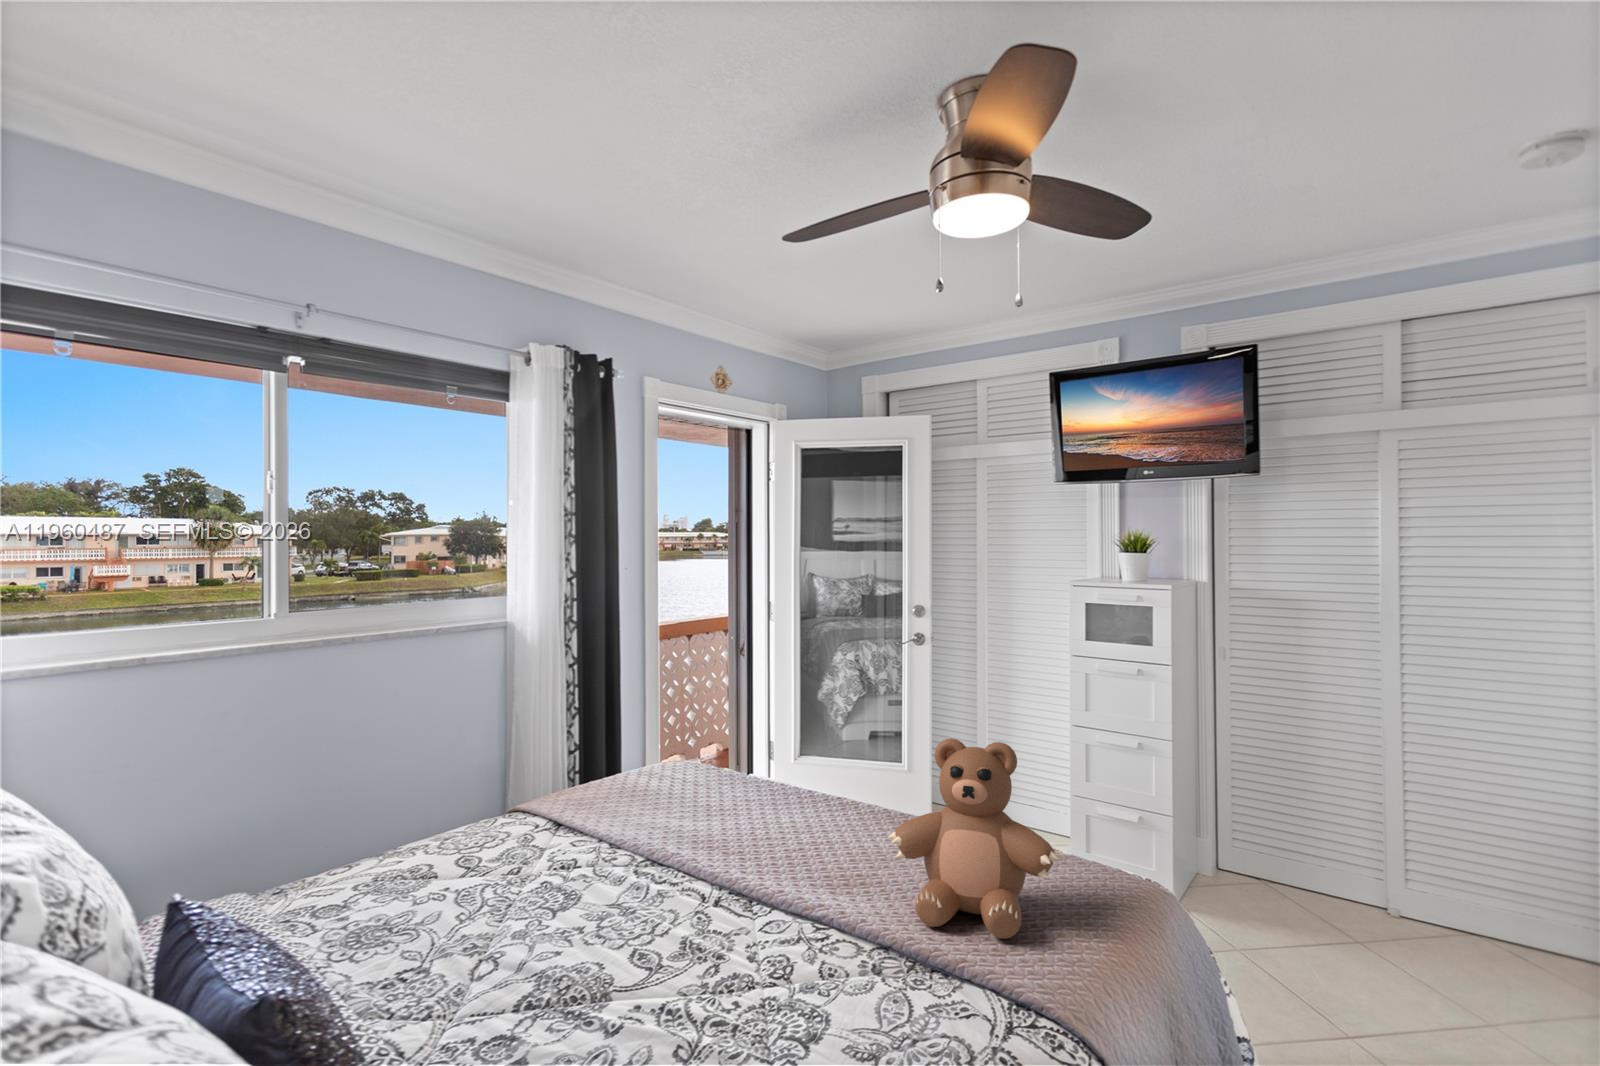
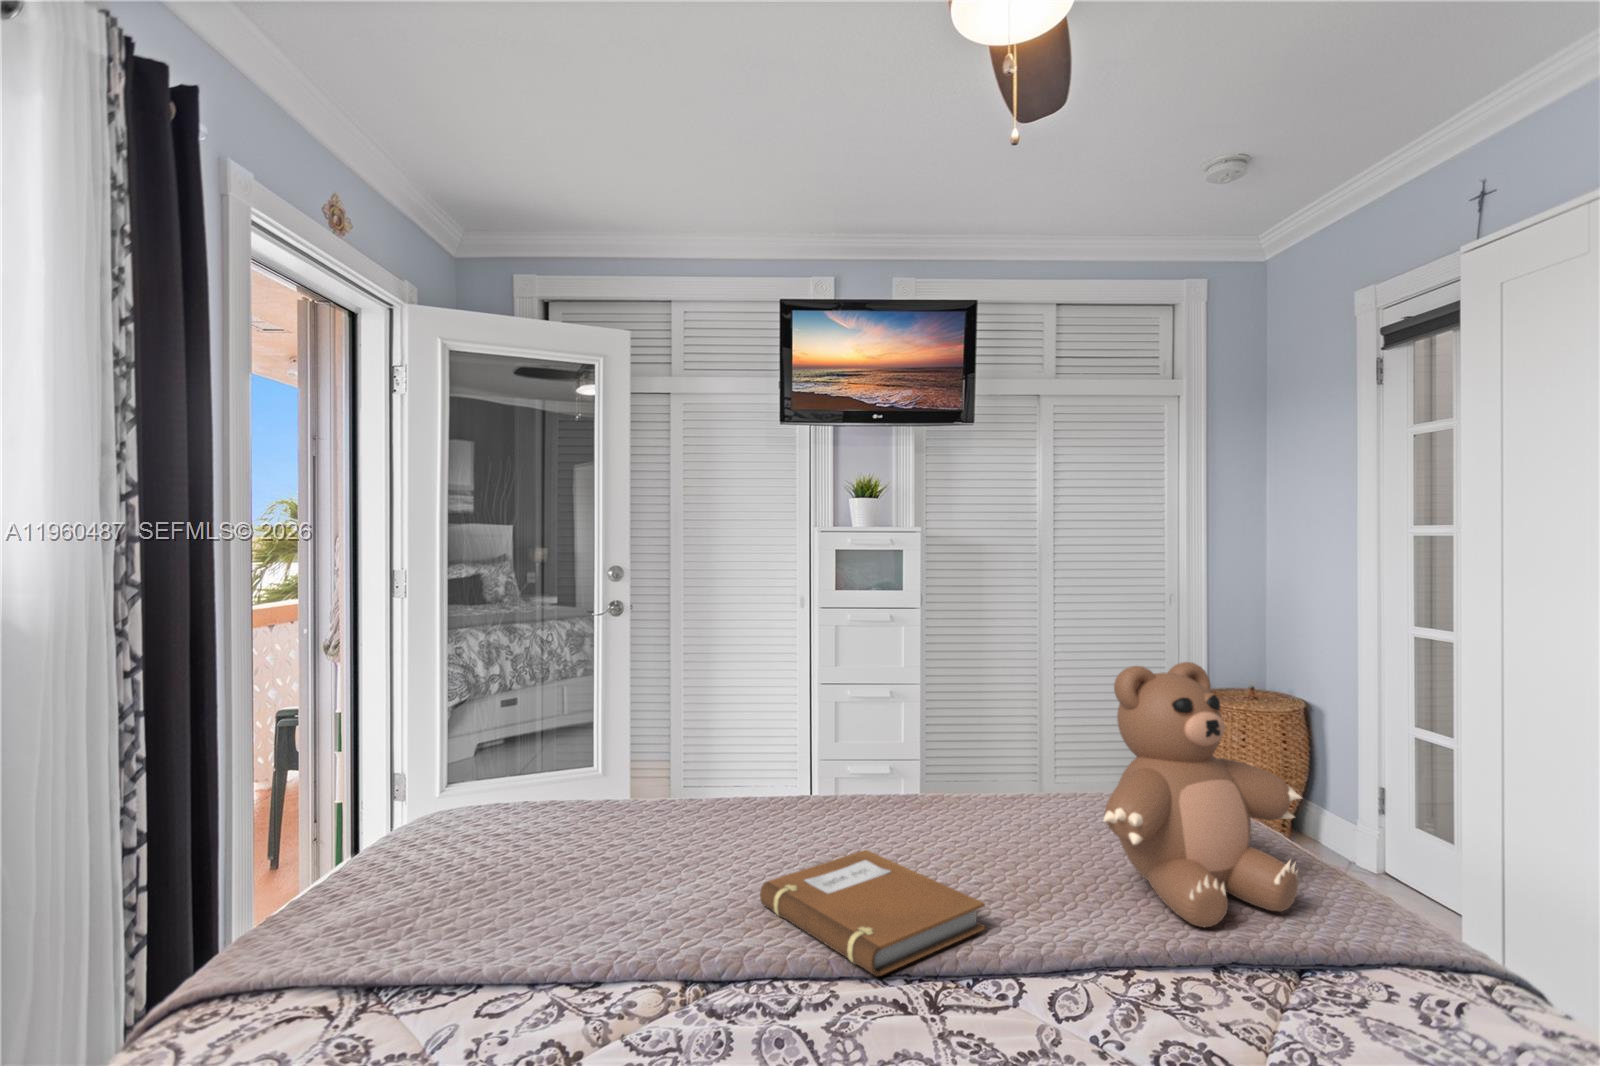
notebook: none [713,827,810,883] -> present [760,850,985,976]

